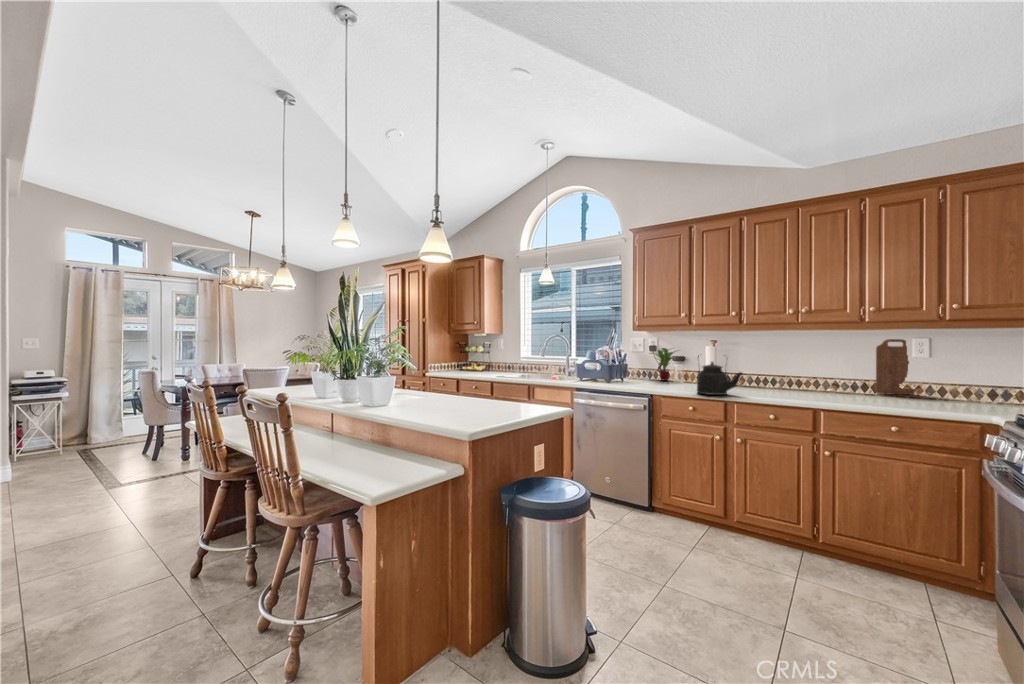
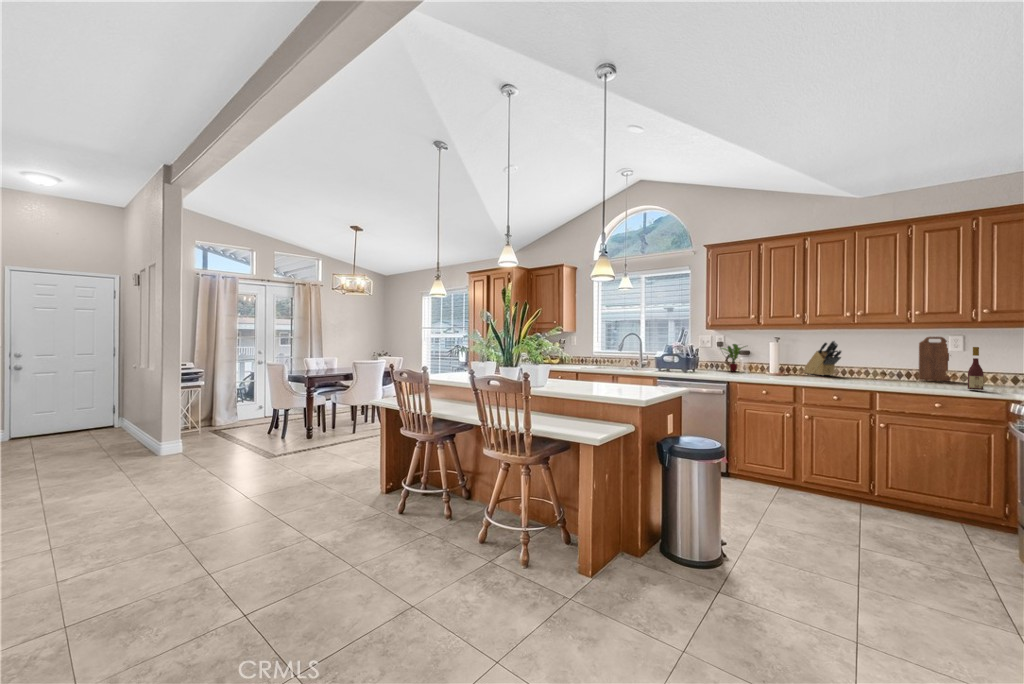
knife block: none [743,344,785,386] -> present [803,341,842,375]
wine bottle: none [933,353,954,410] -> present [968,347,984,390]
kettle: present [697,356,743,395] -> none [770,349,810,381]

